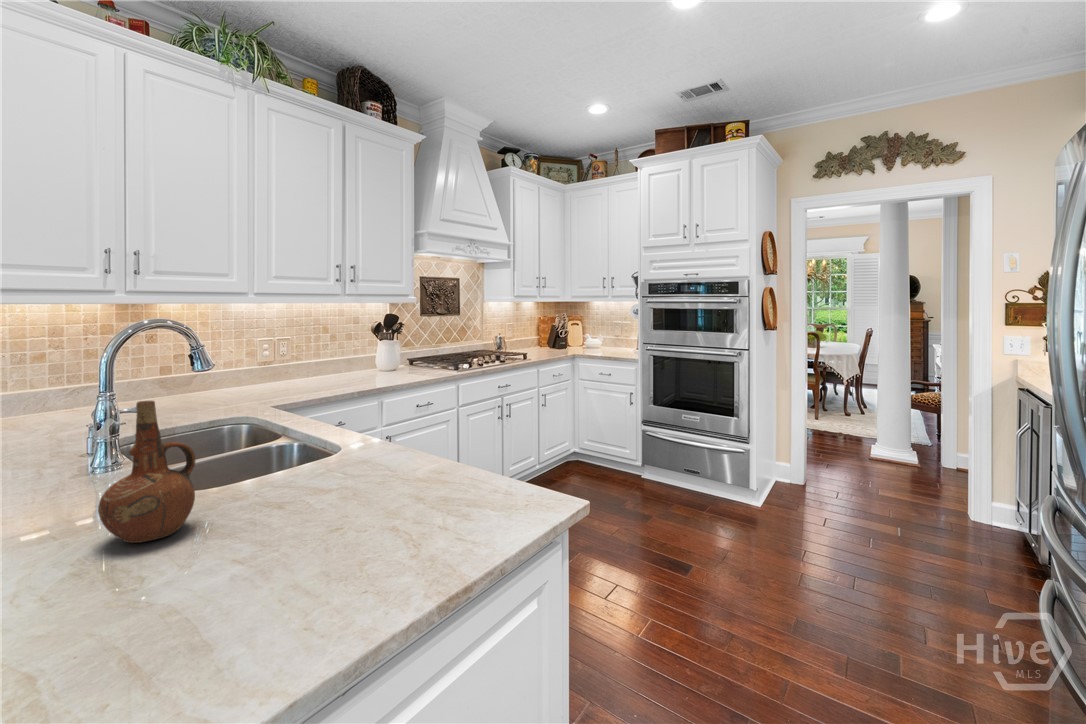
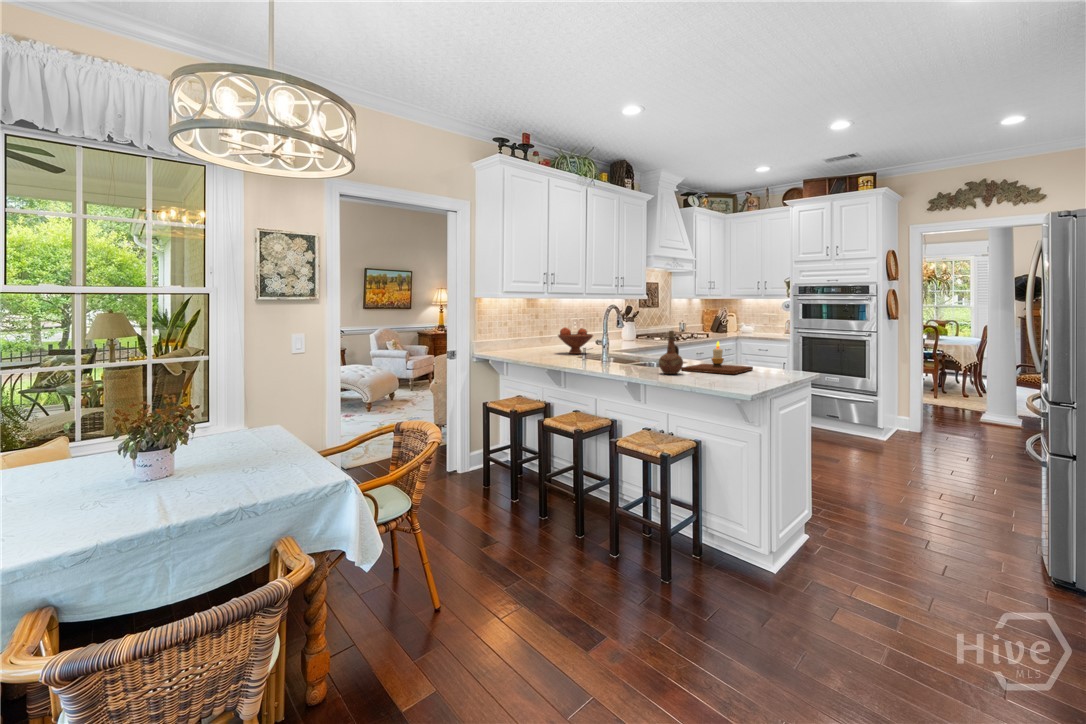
fruit bowl: none [173,354,257,407] -> present [558,327,593,354]
candle: none [247,414,456,532] -> present [681,342,753,374]

